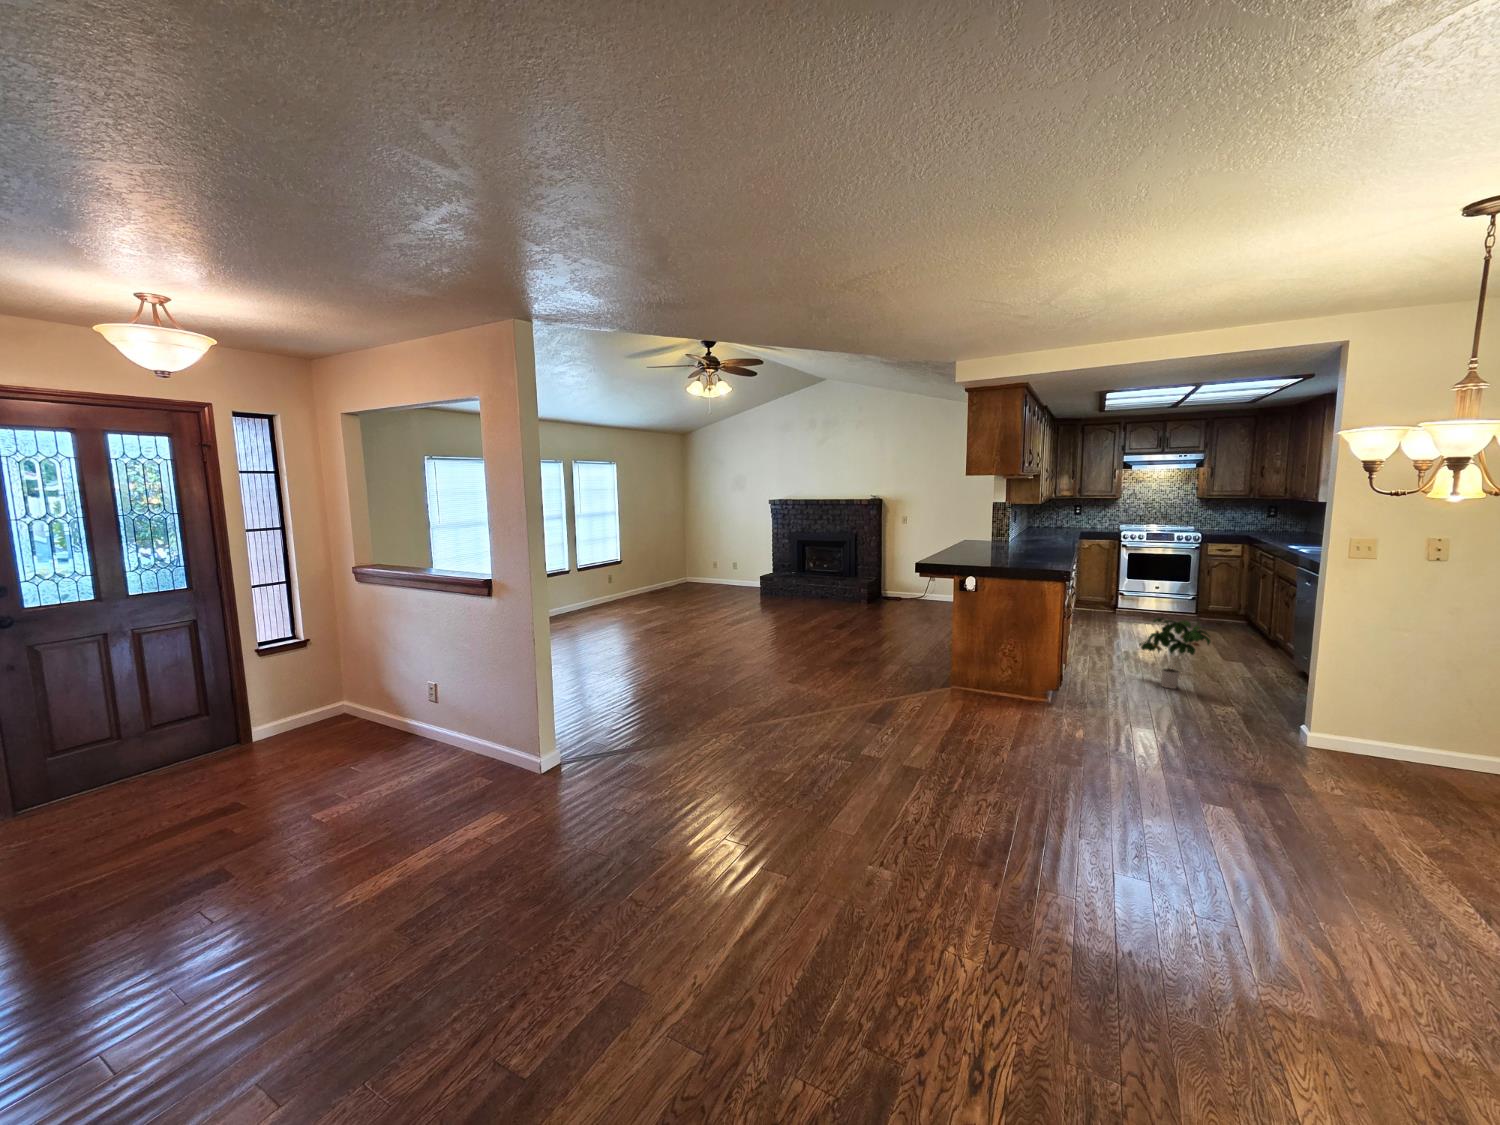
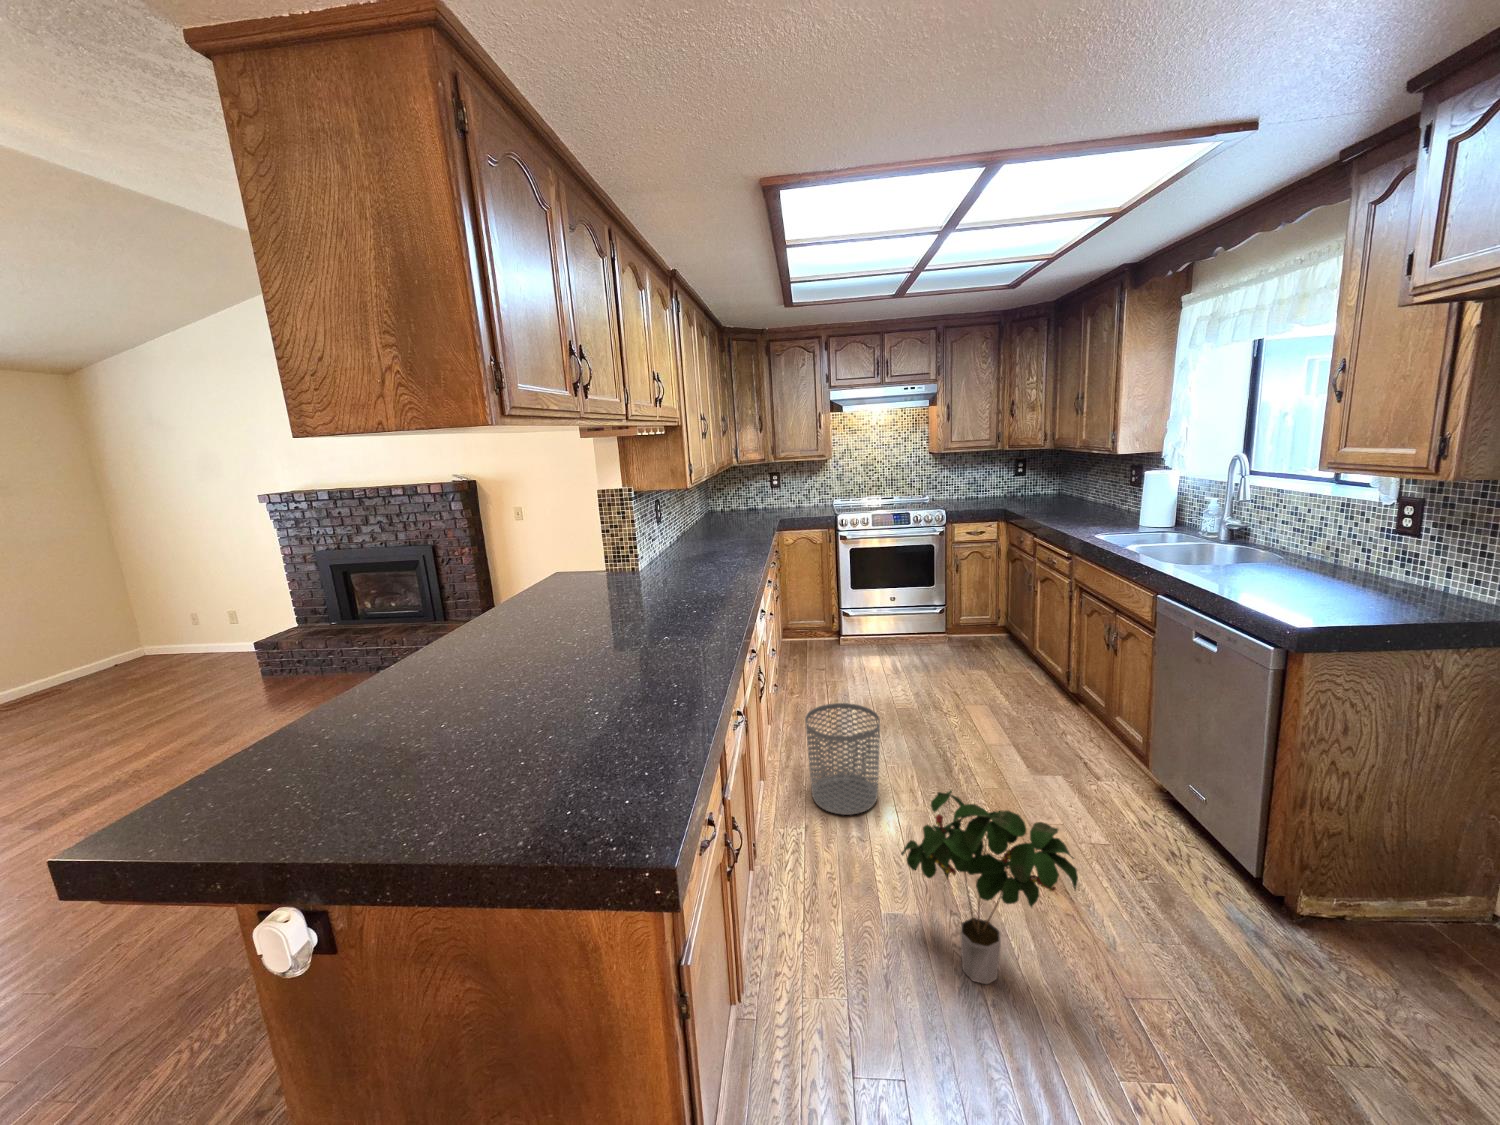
waste bin: none [1096,611,1136,657] -> present [805,703,880,815]

